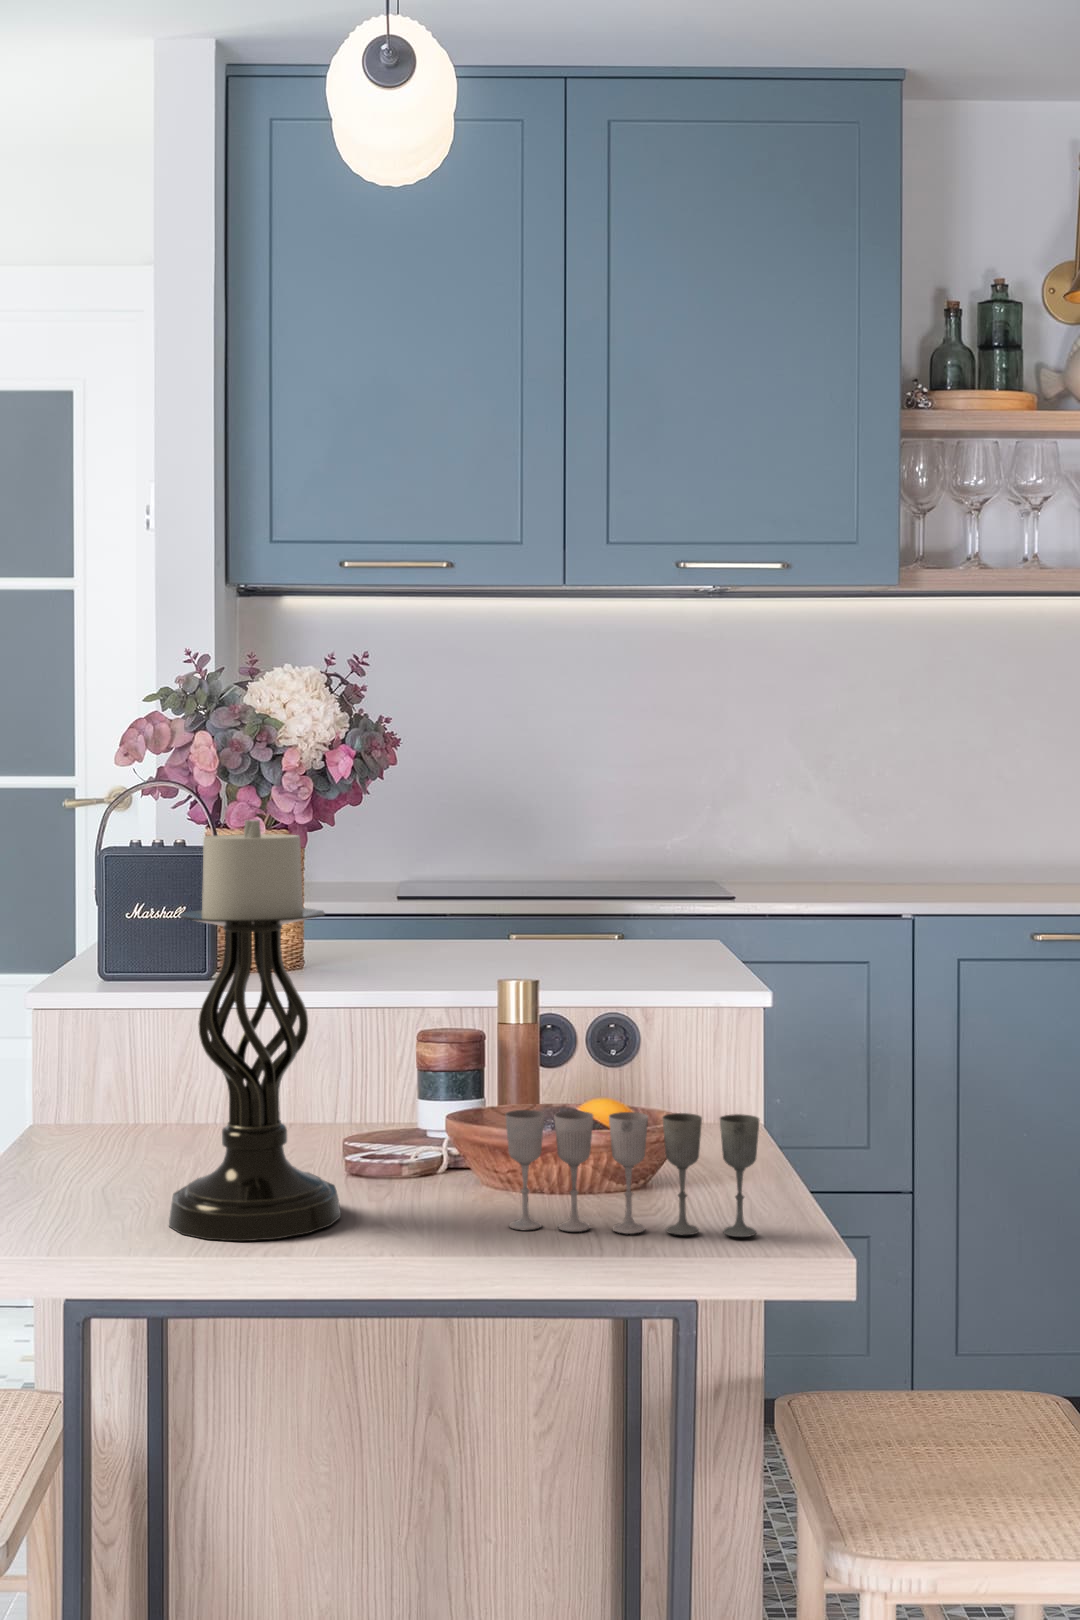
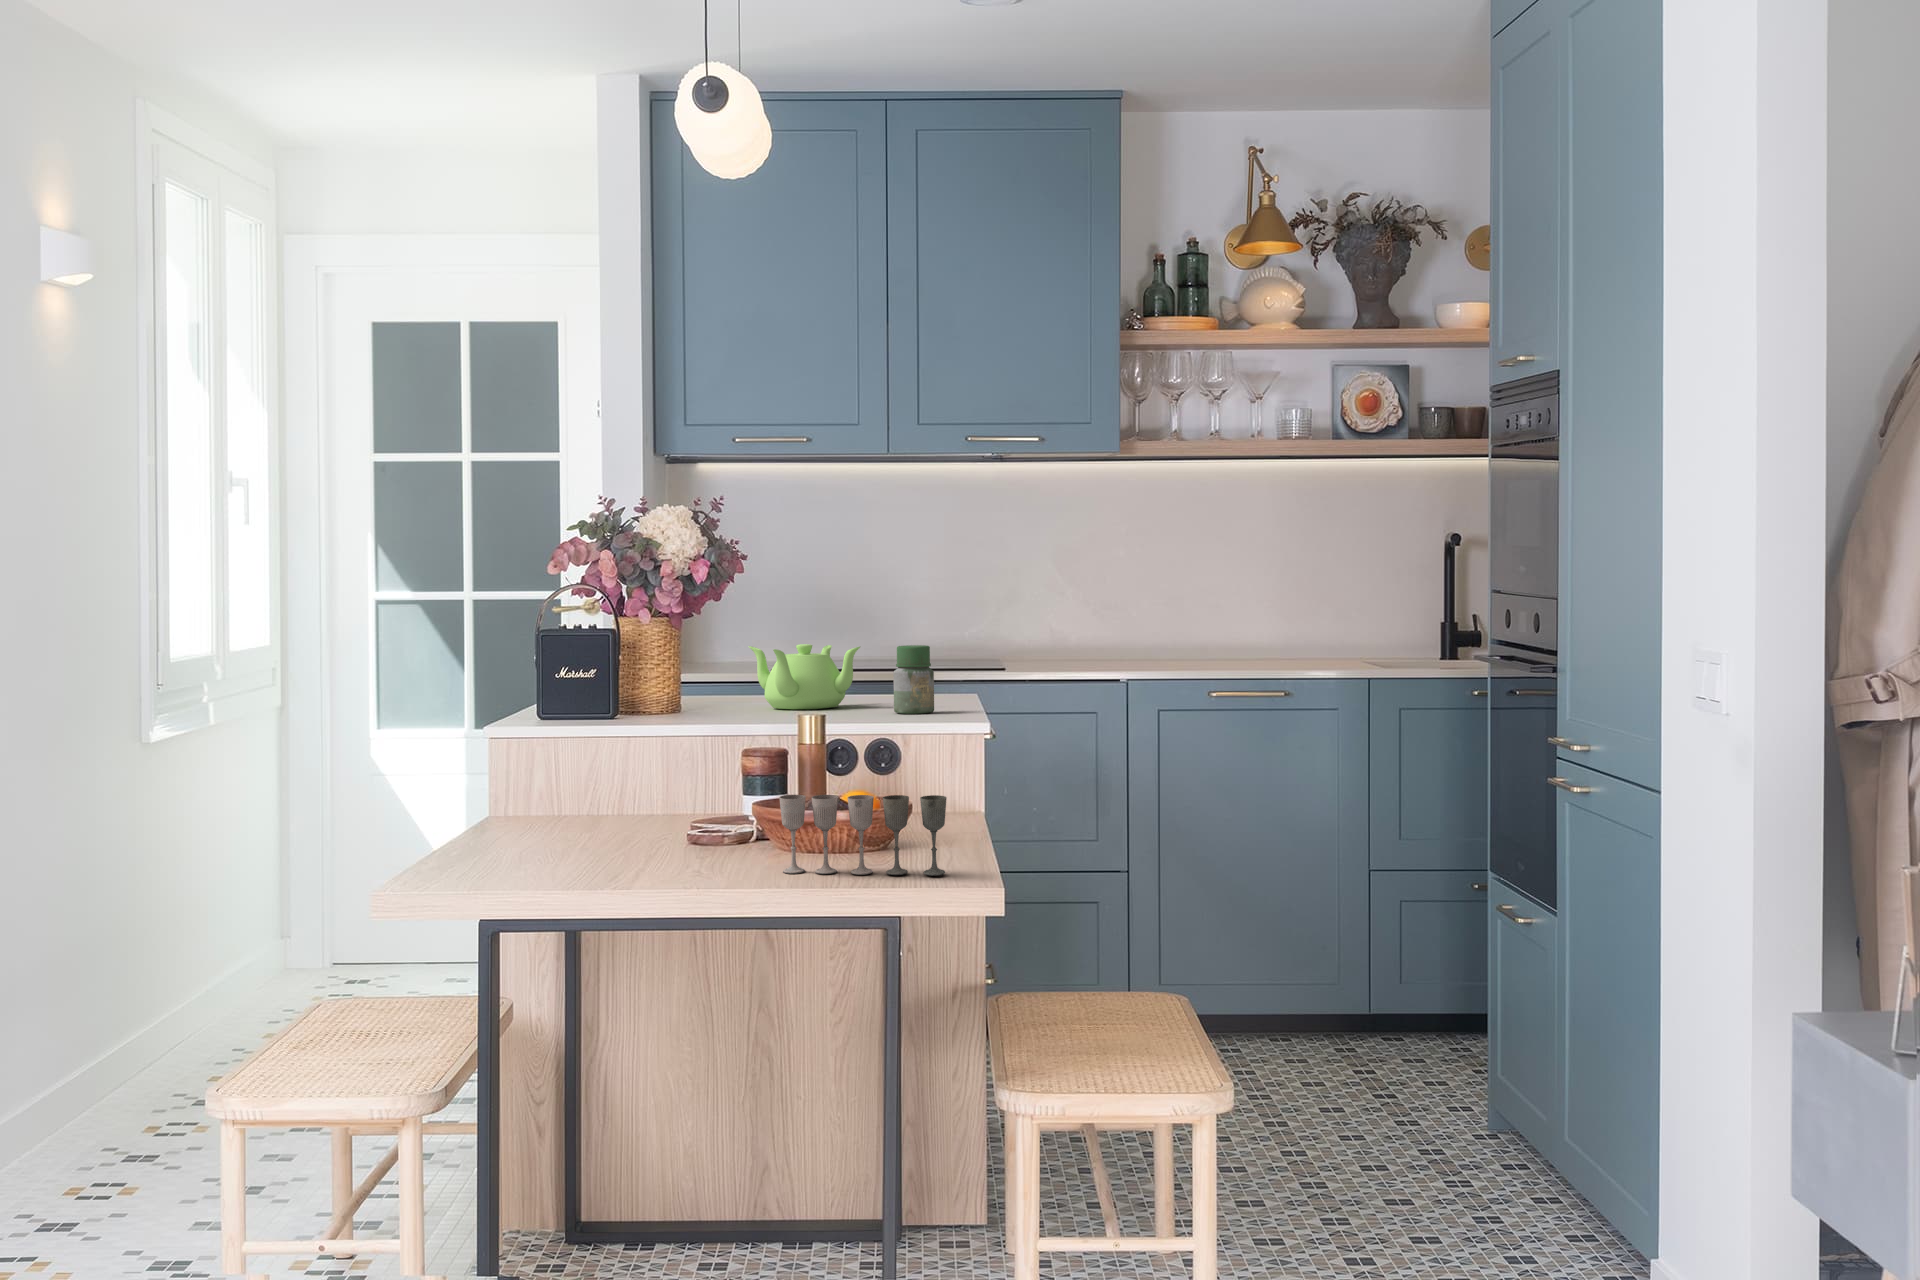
candle holder: present [169,820,341,1241] -> none [554,603,672,882]
teapot: none [396,868,563,964] -> present [749,644,860,709]
jar: none [621,874,680,975] -> present [893,645,934,714]

